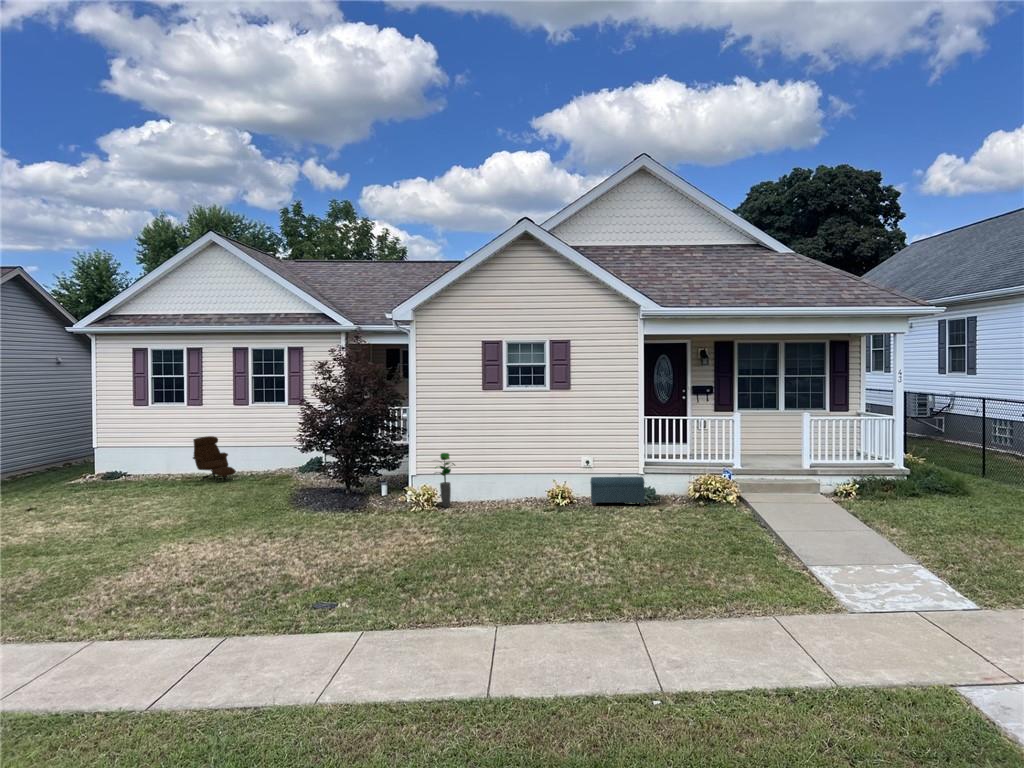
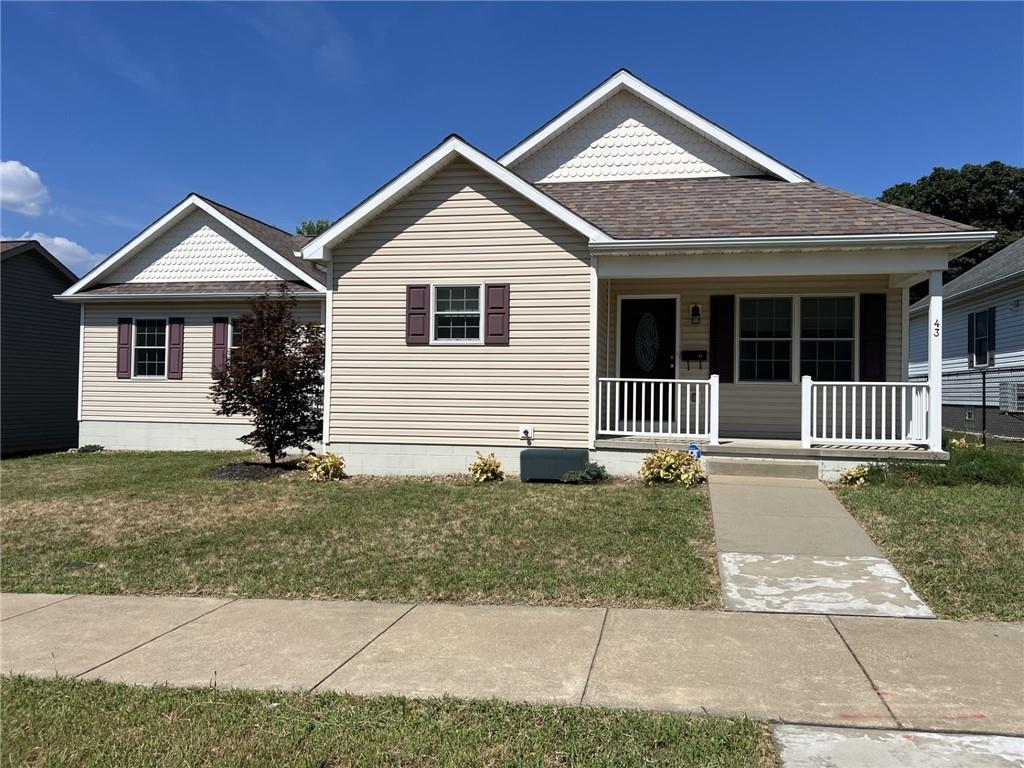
lounge chair: present [193,436,236,481] -> none [154,406,193,453]
potted plant: present [435,453,455,507] -> none [343,416,372,478]

